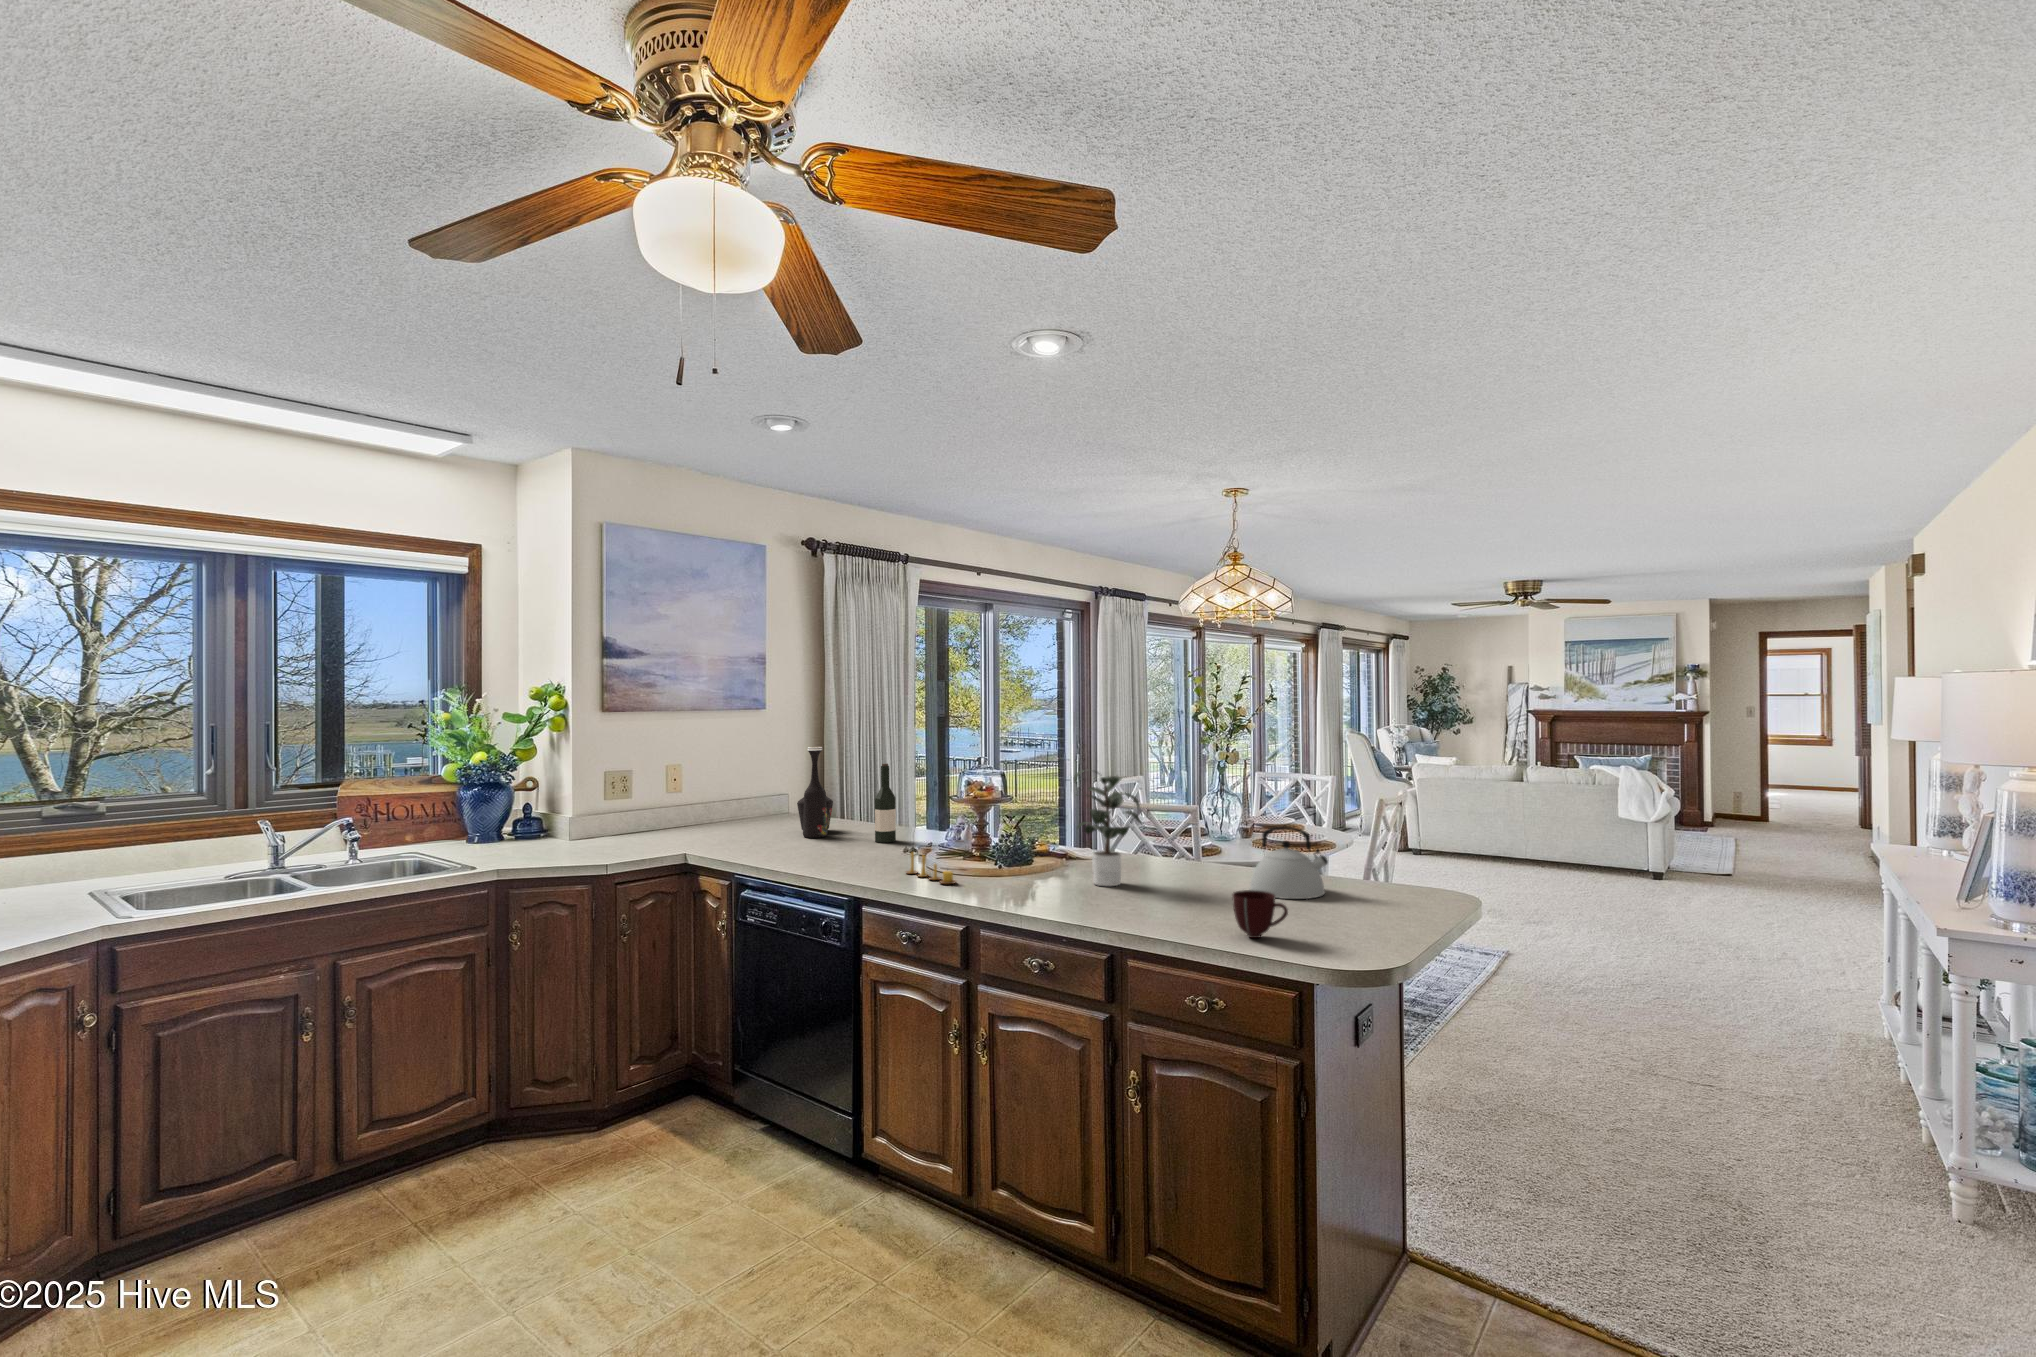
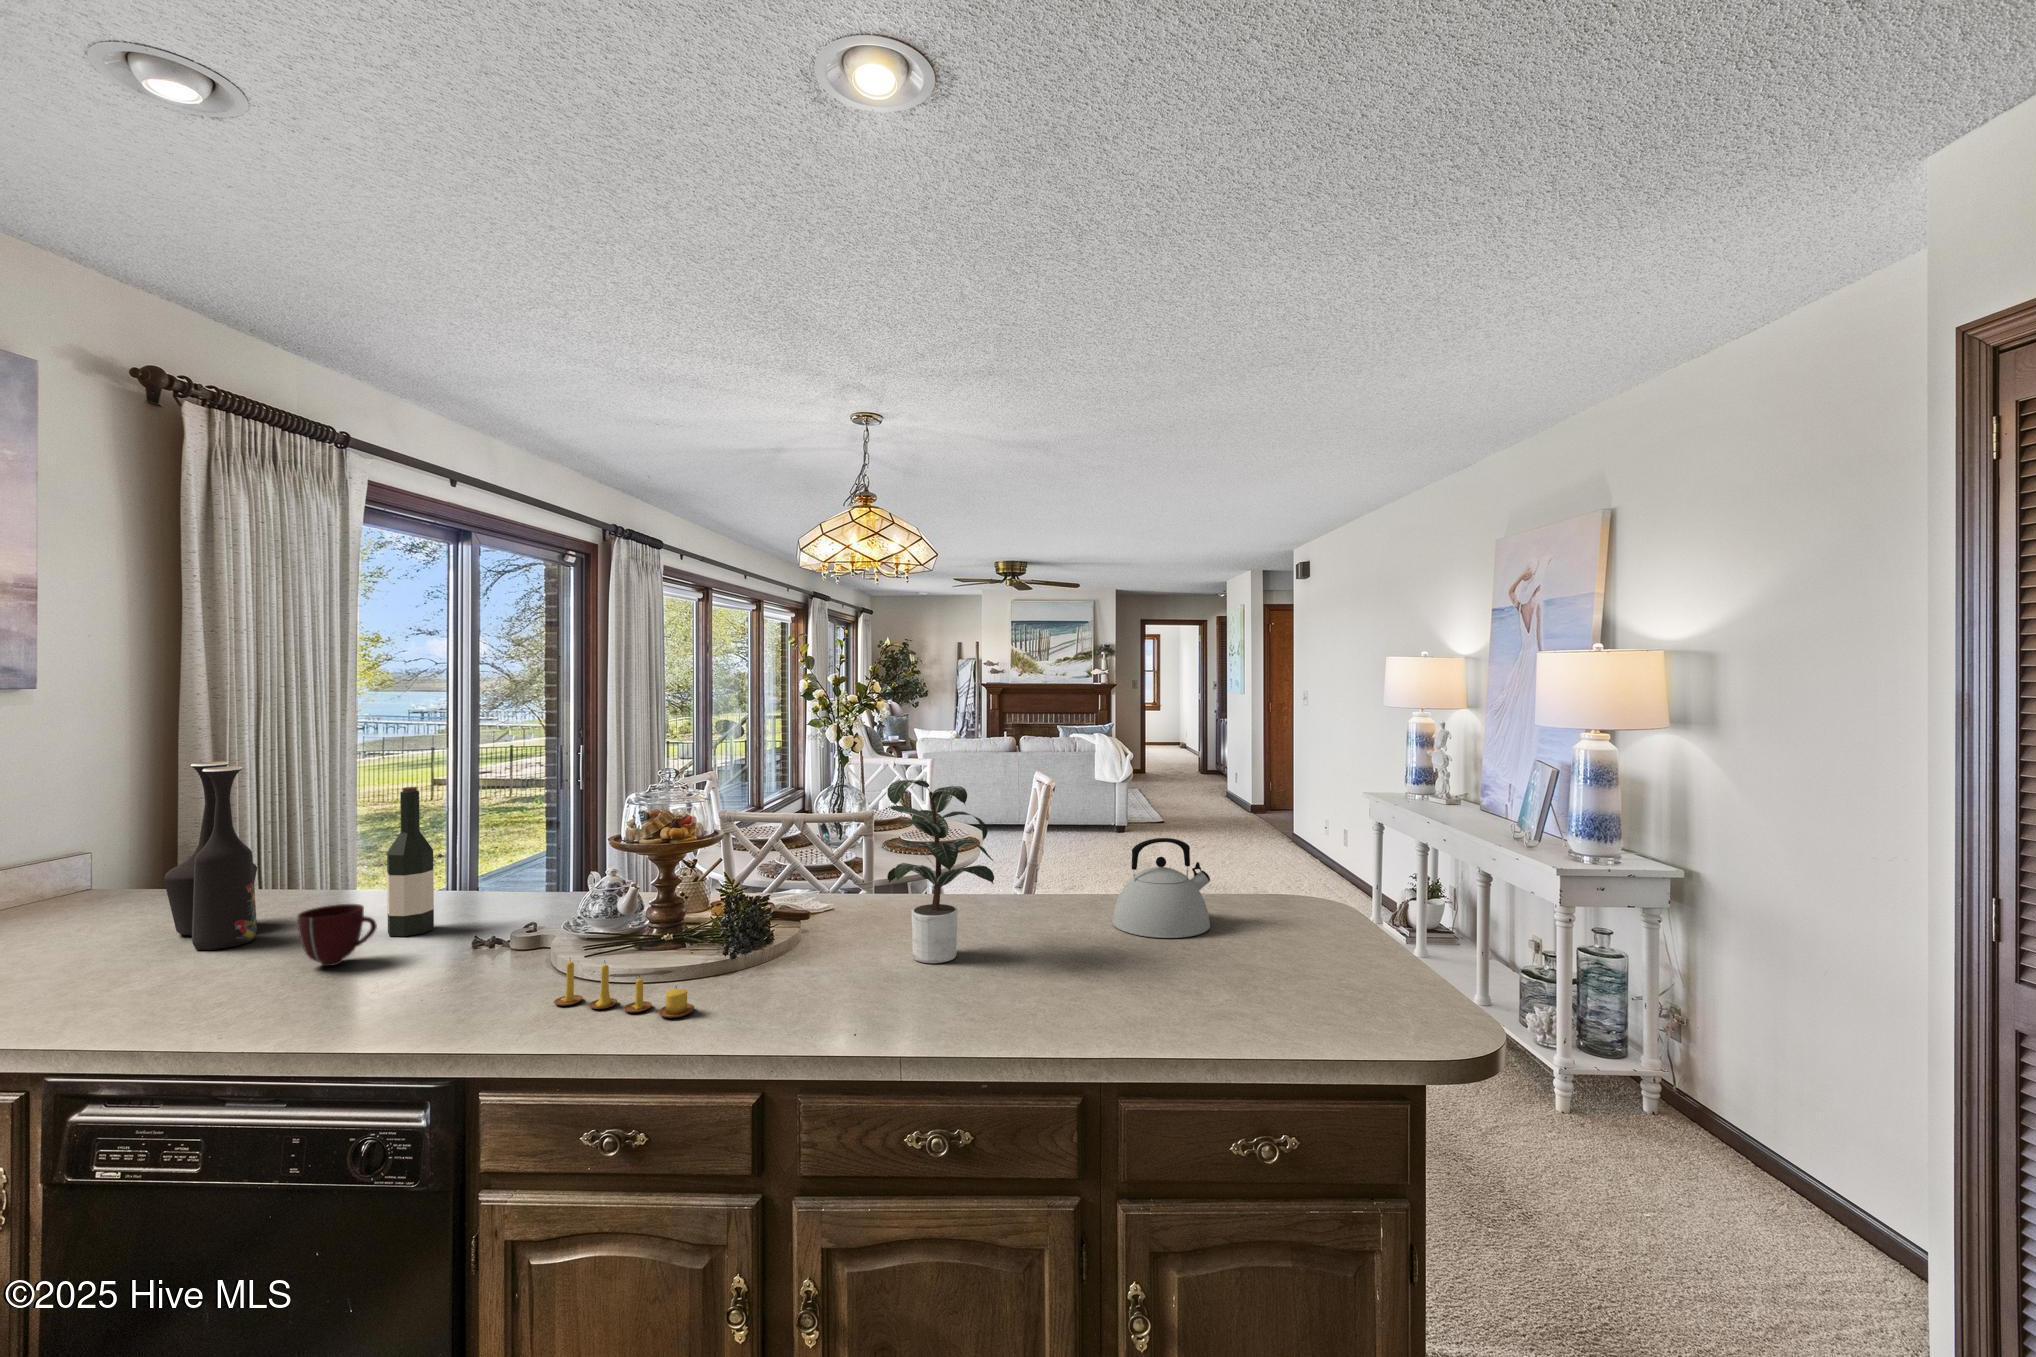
mug: present [1232,890,1288,938] -> present [297,904,377,966]

